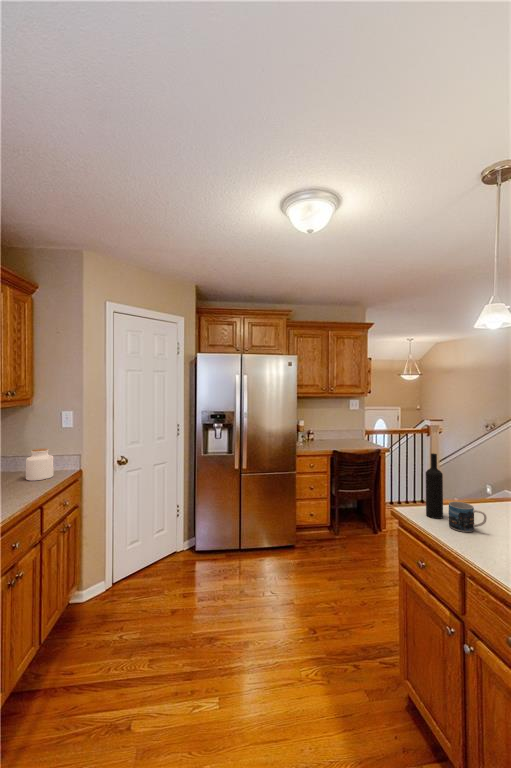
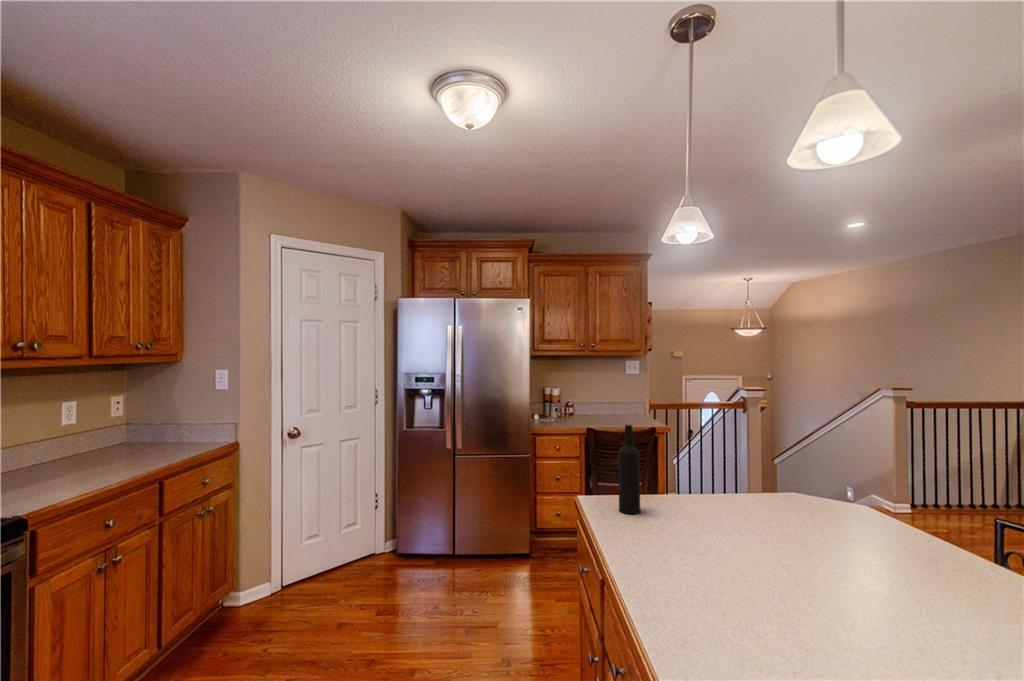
jar: present [26,448,53,481] -> none [163,414,198,452]
mug: present [449,502,487,532] -> none [633,490,674,532]

